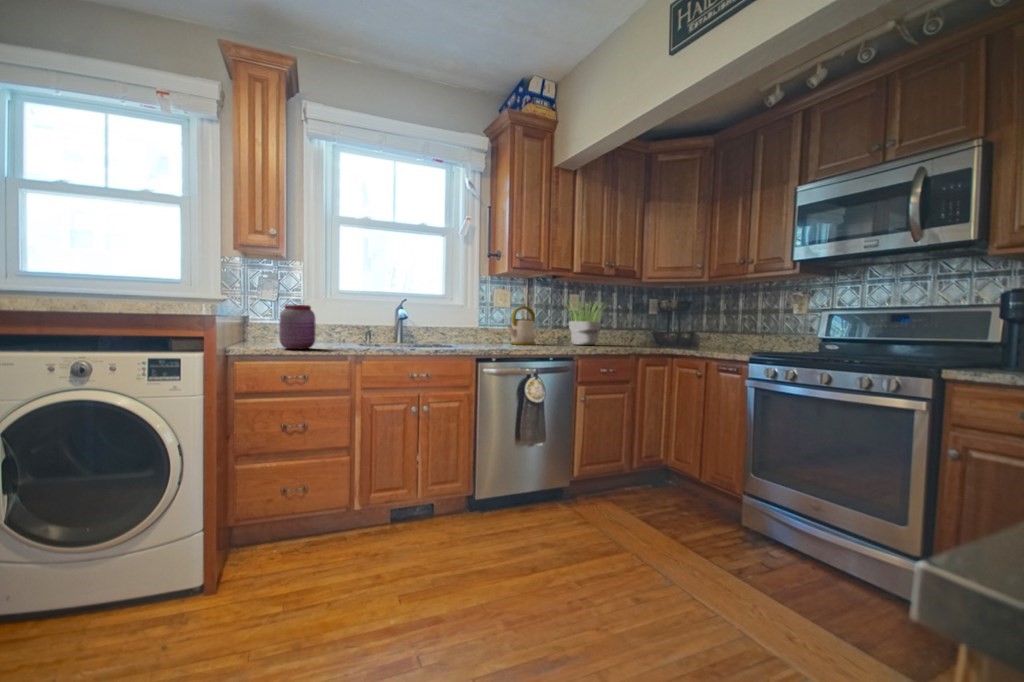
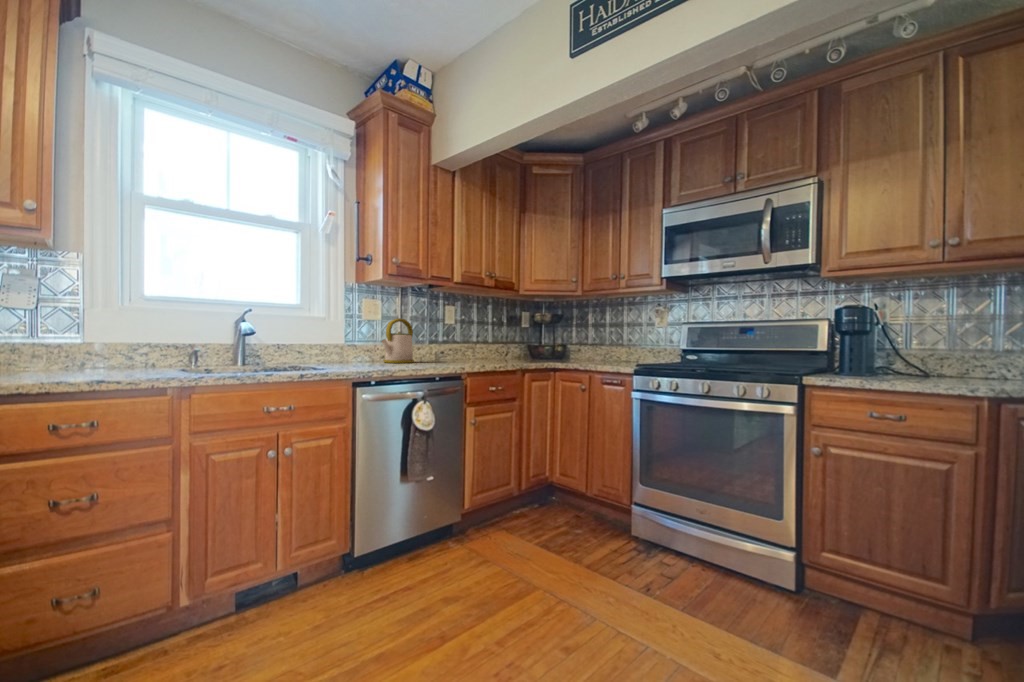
potted plant: present [569,302,604,345] -> none [438,311,495,361]
jar: present [279,305,315,349] -> none [41,315,110,384]

